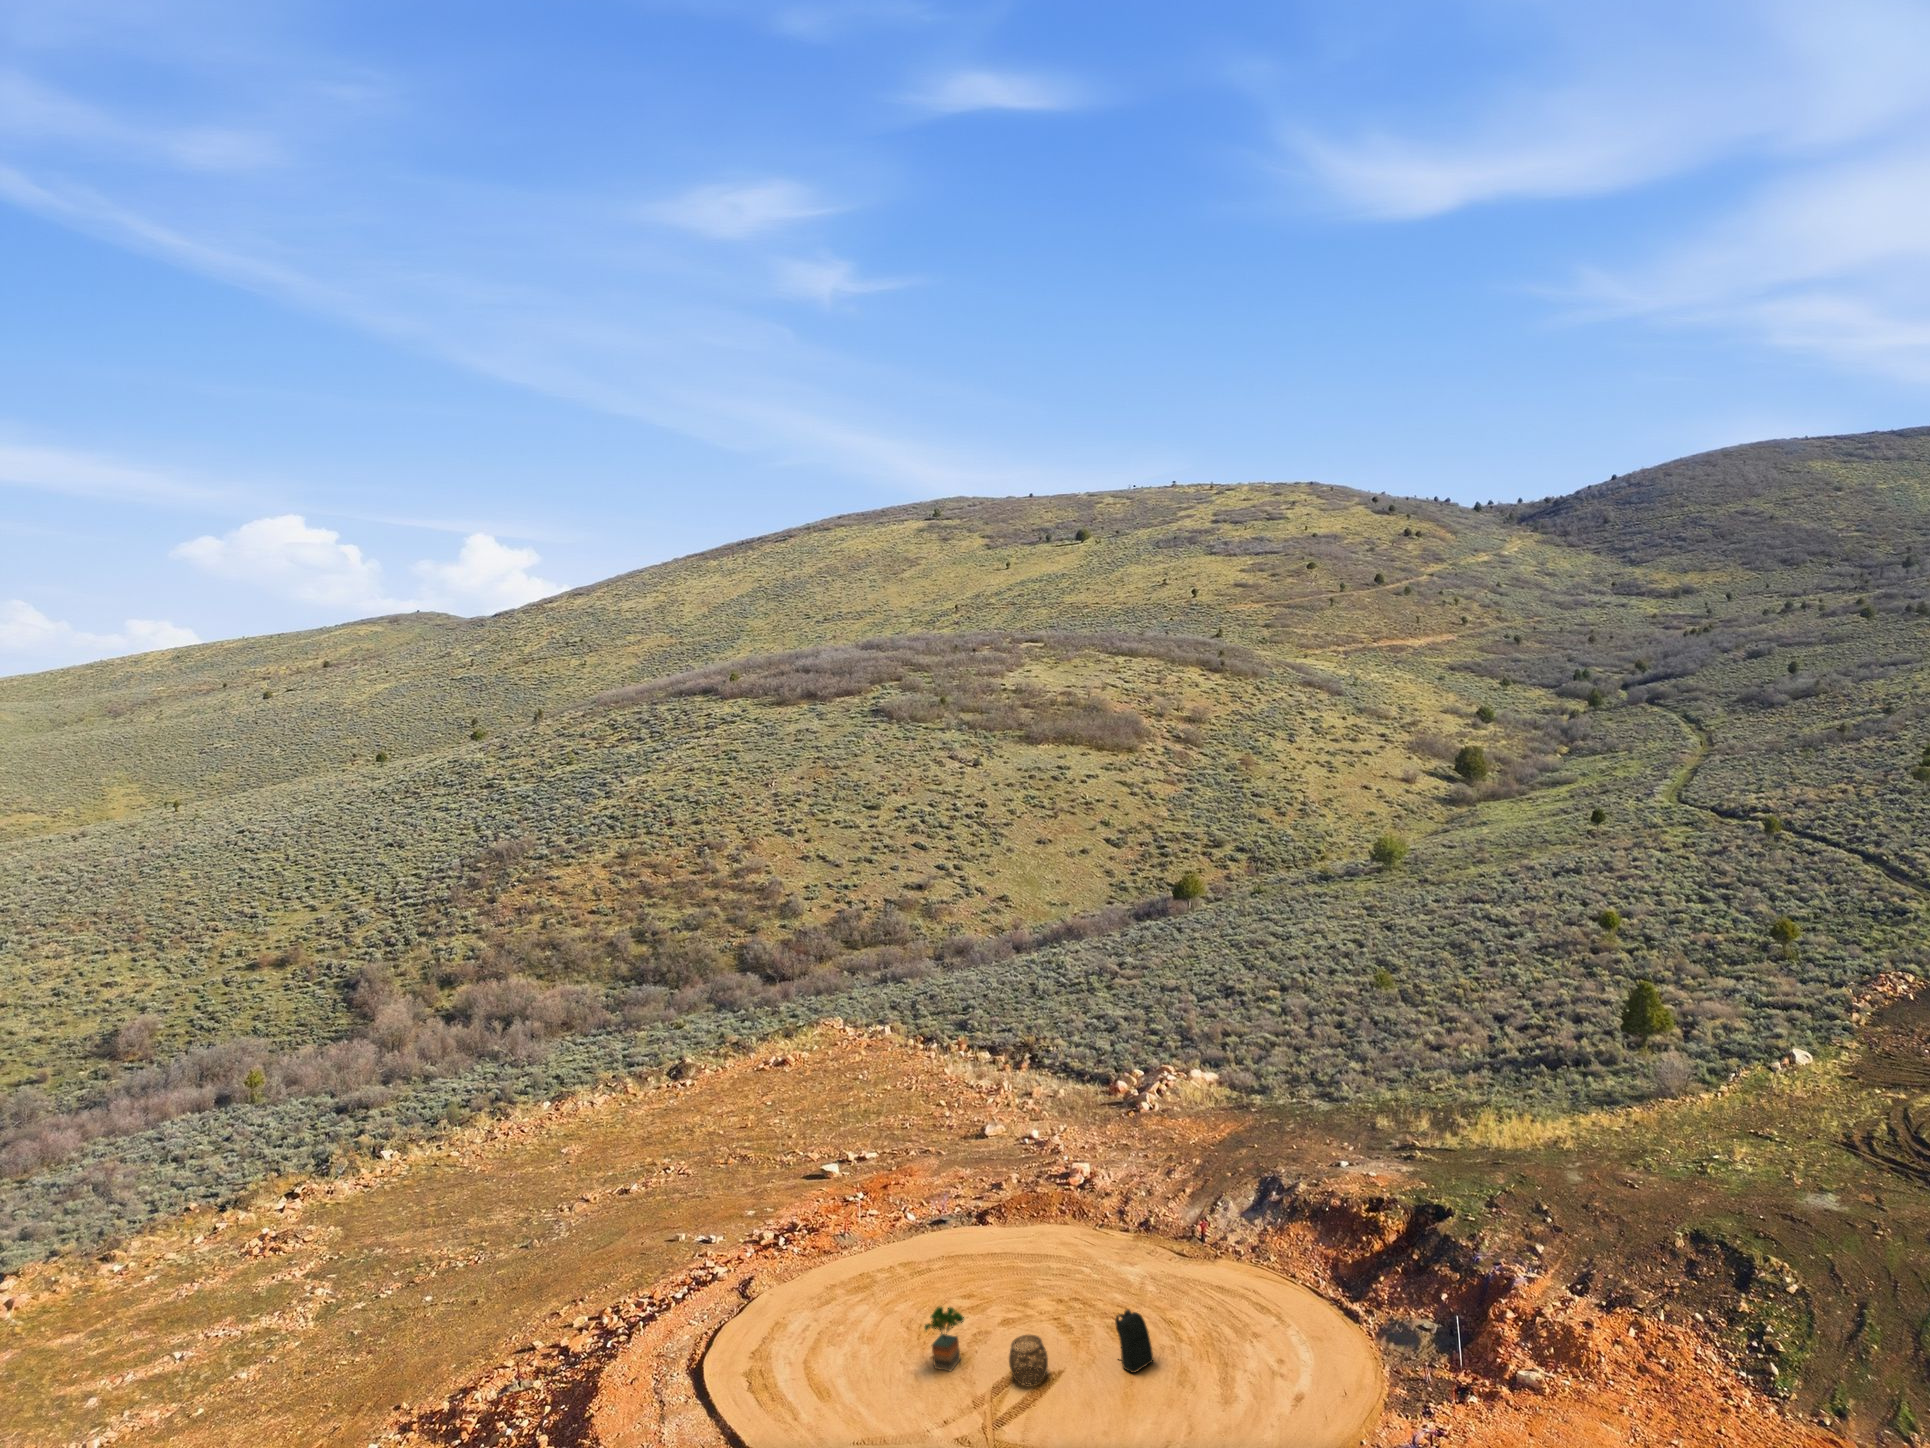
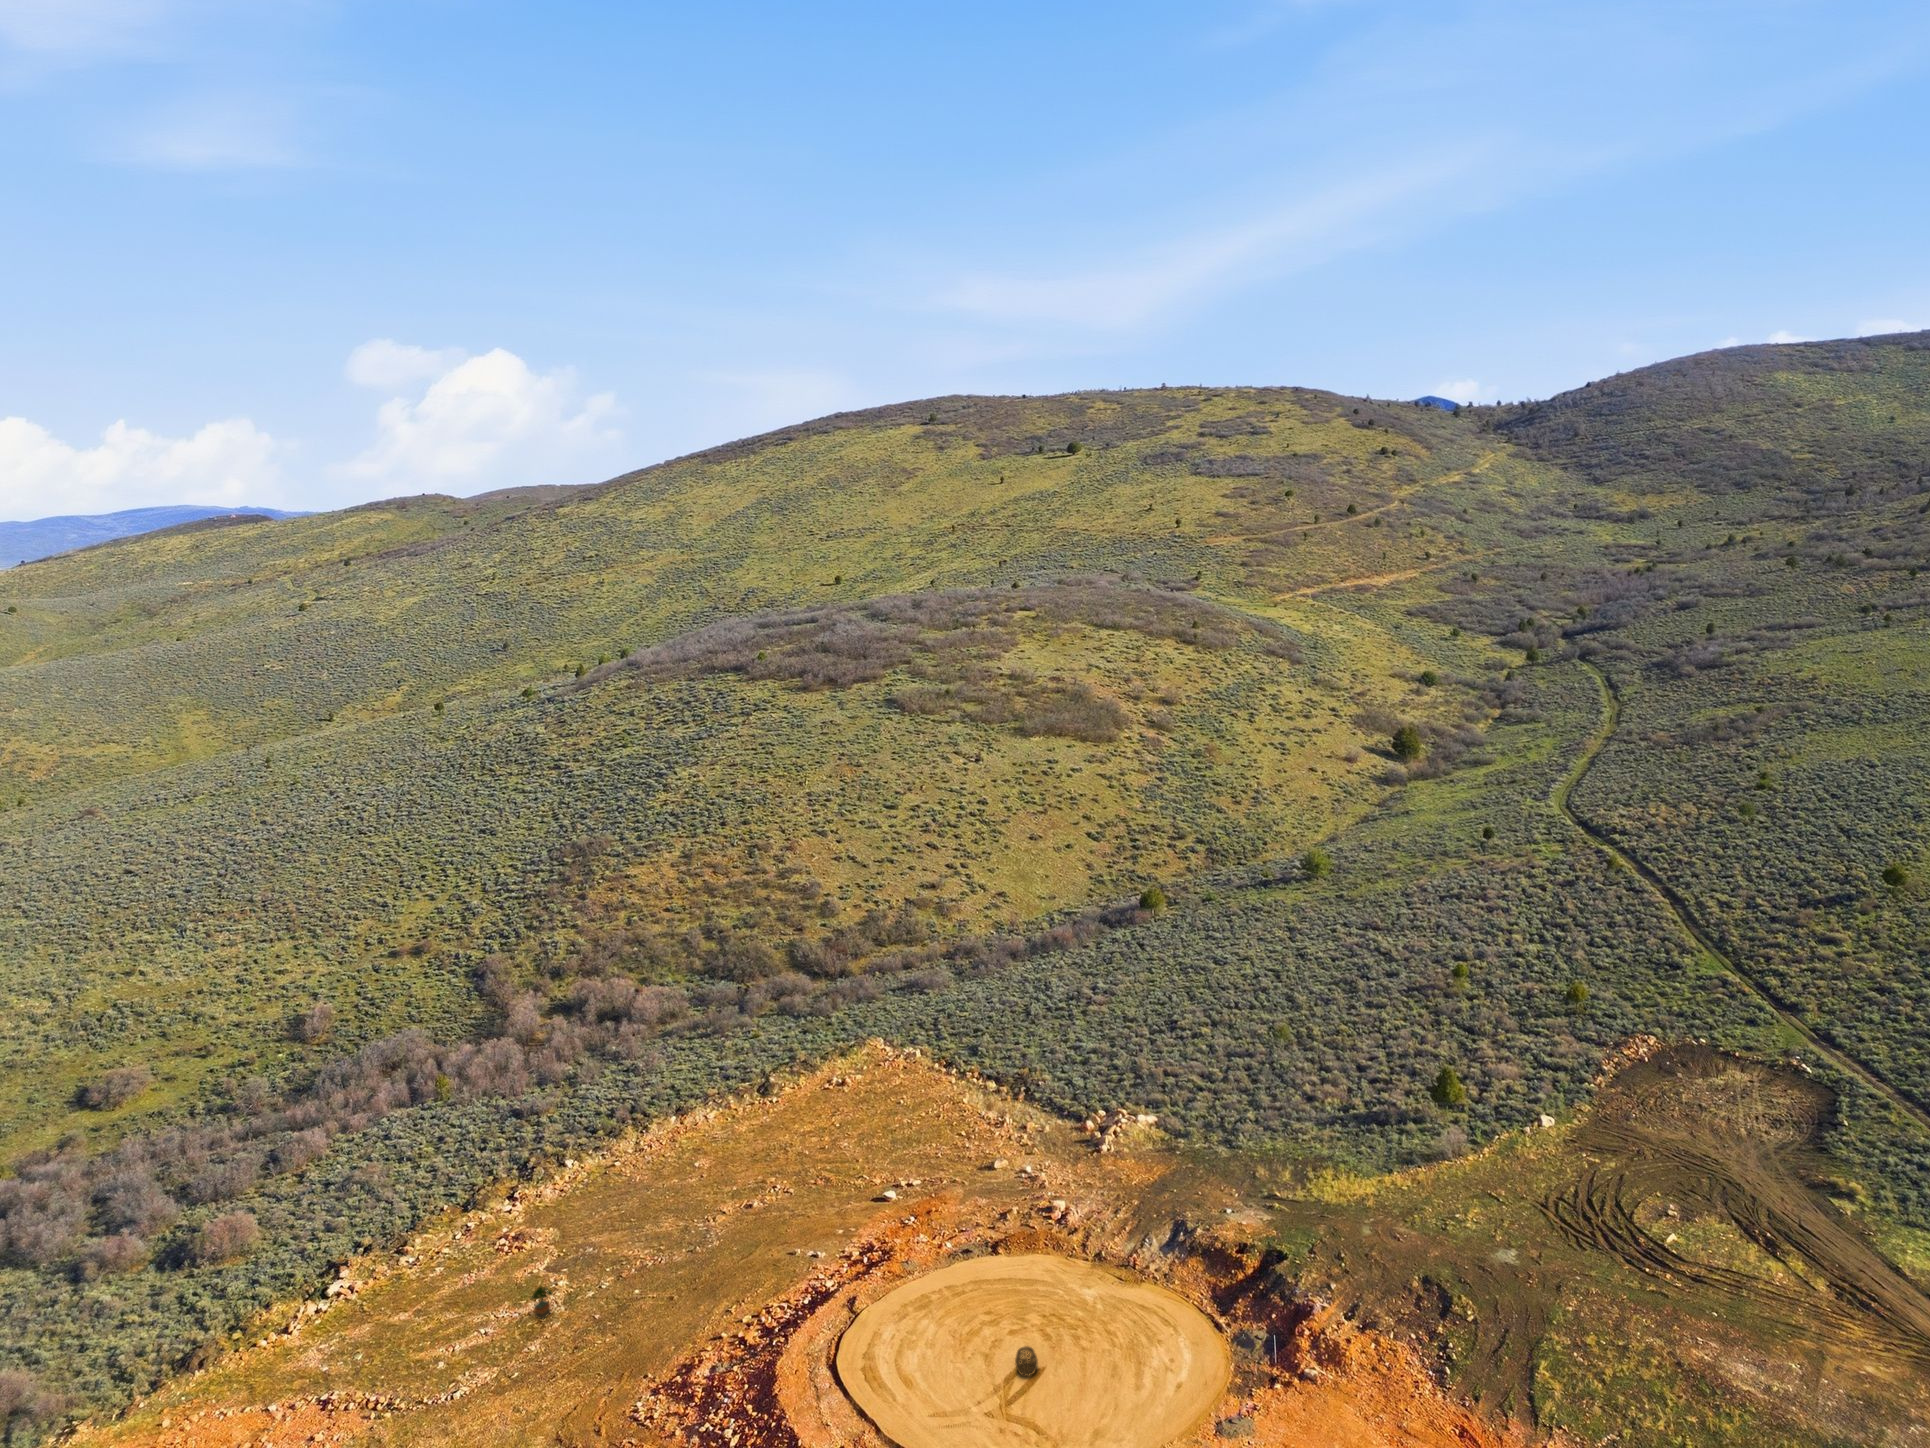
potted tree: present [925,1307,964,1371] -> present [530,1286,553,1319]
backpack: present [1115,1310,1153,1373] -> none [1077,1333,1098,1370]

